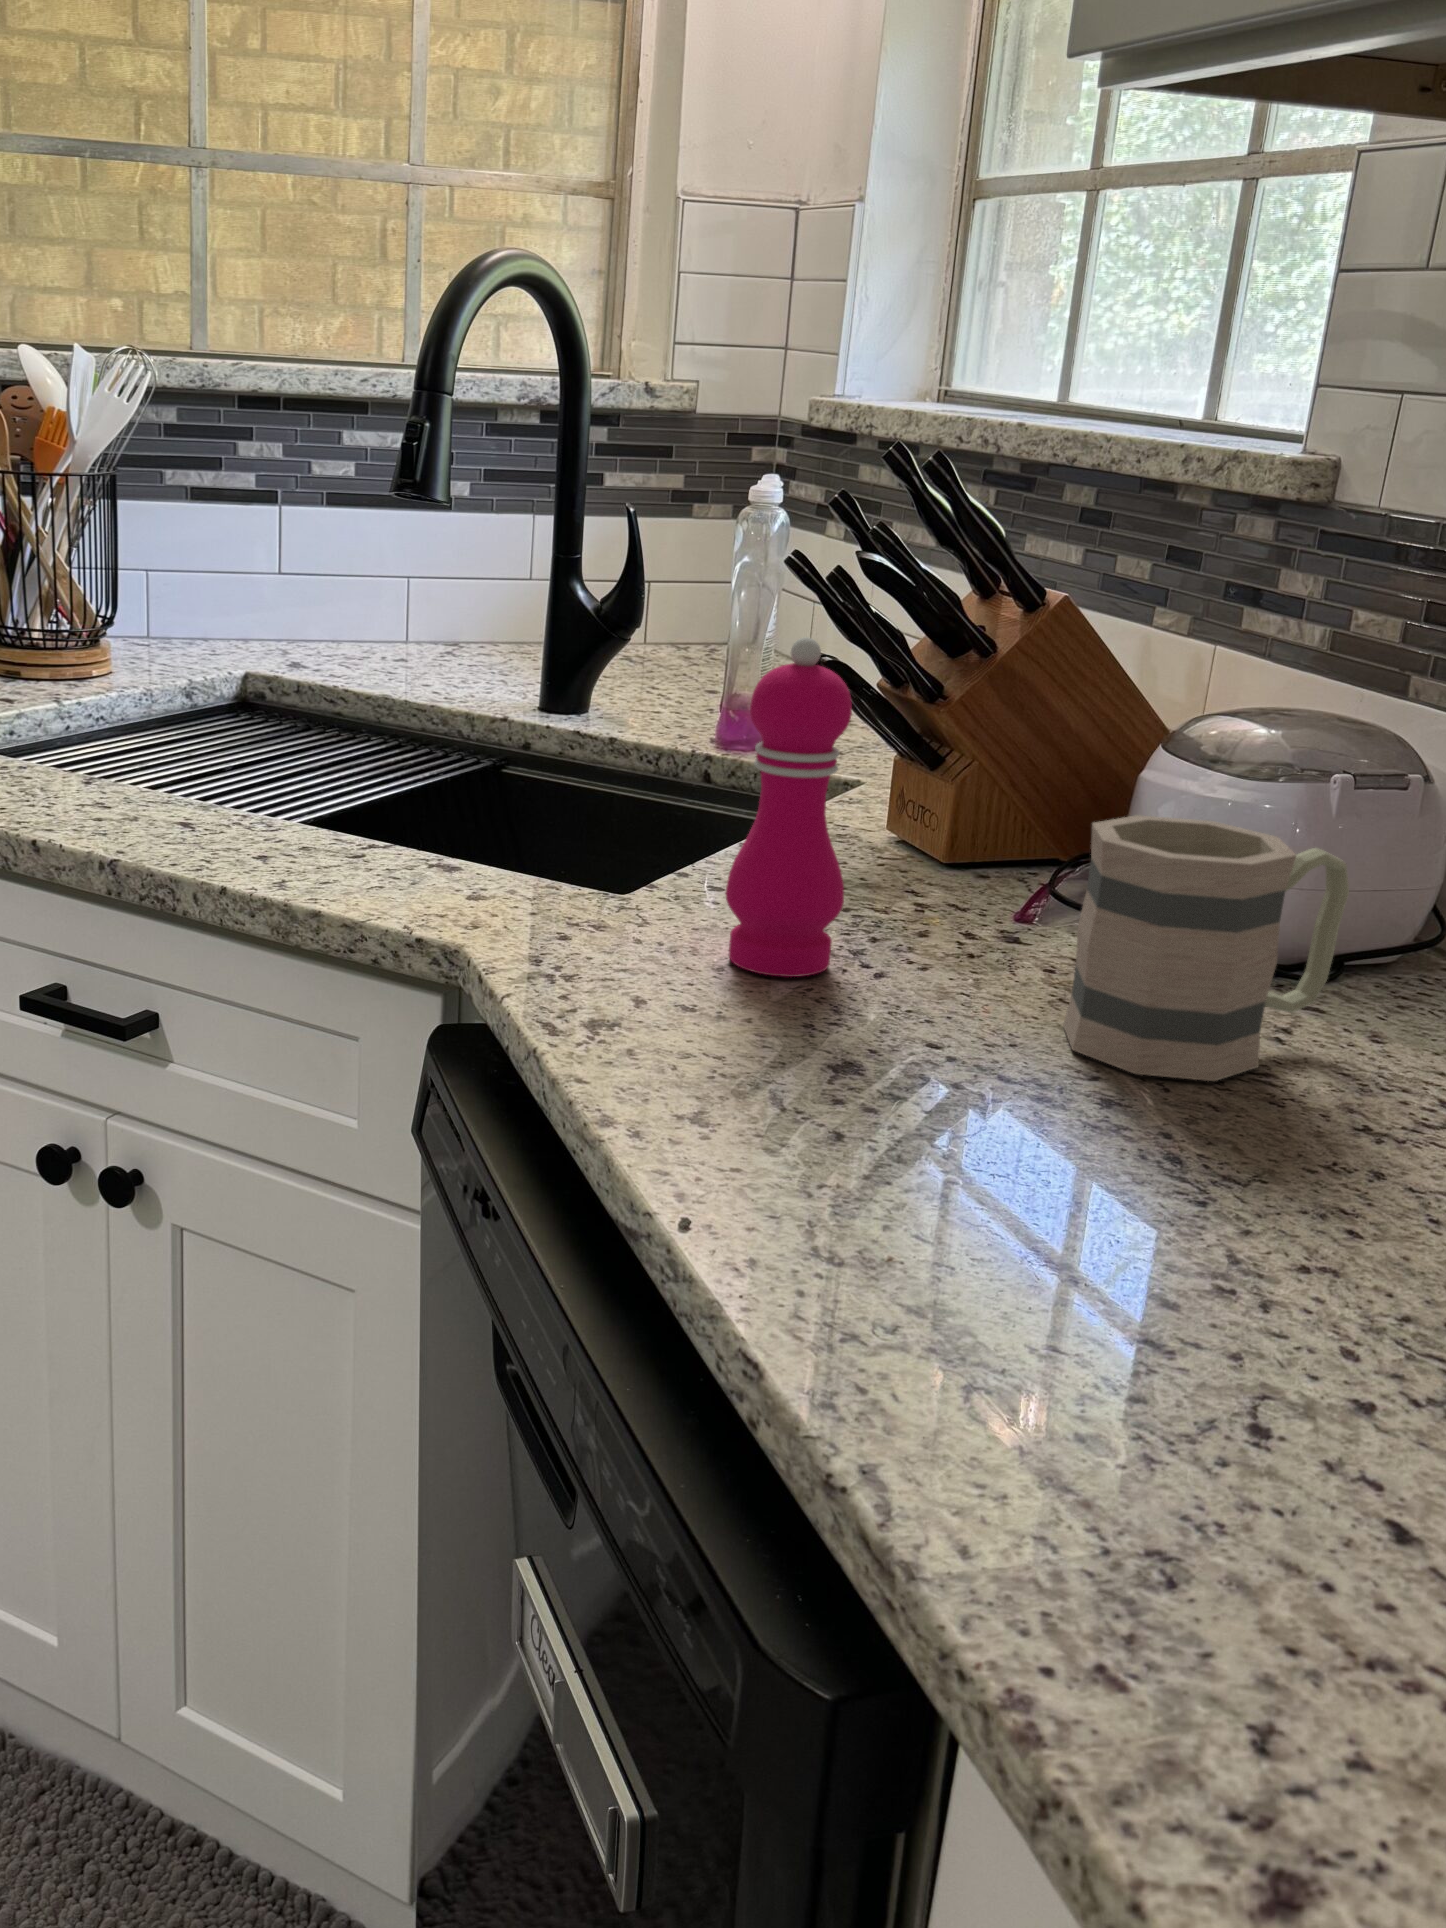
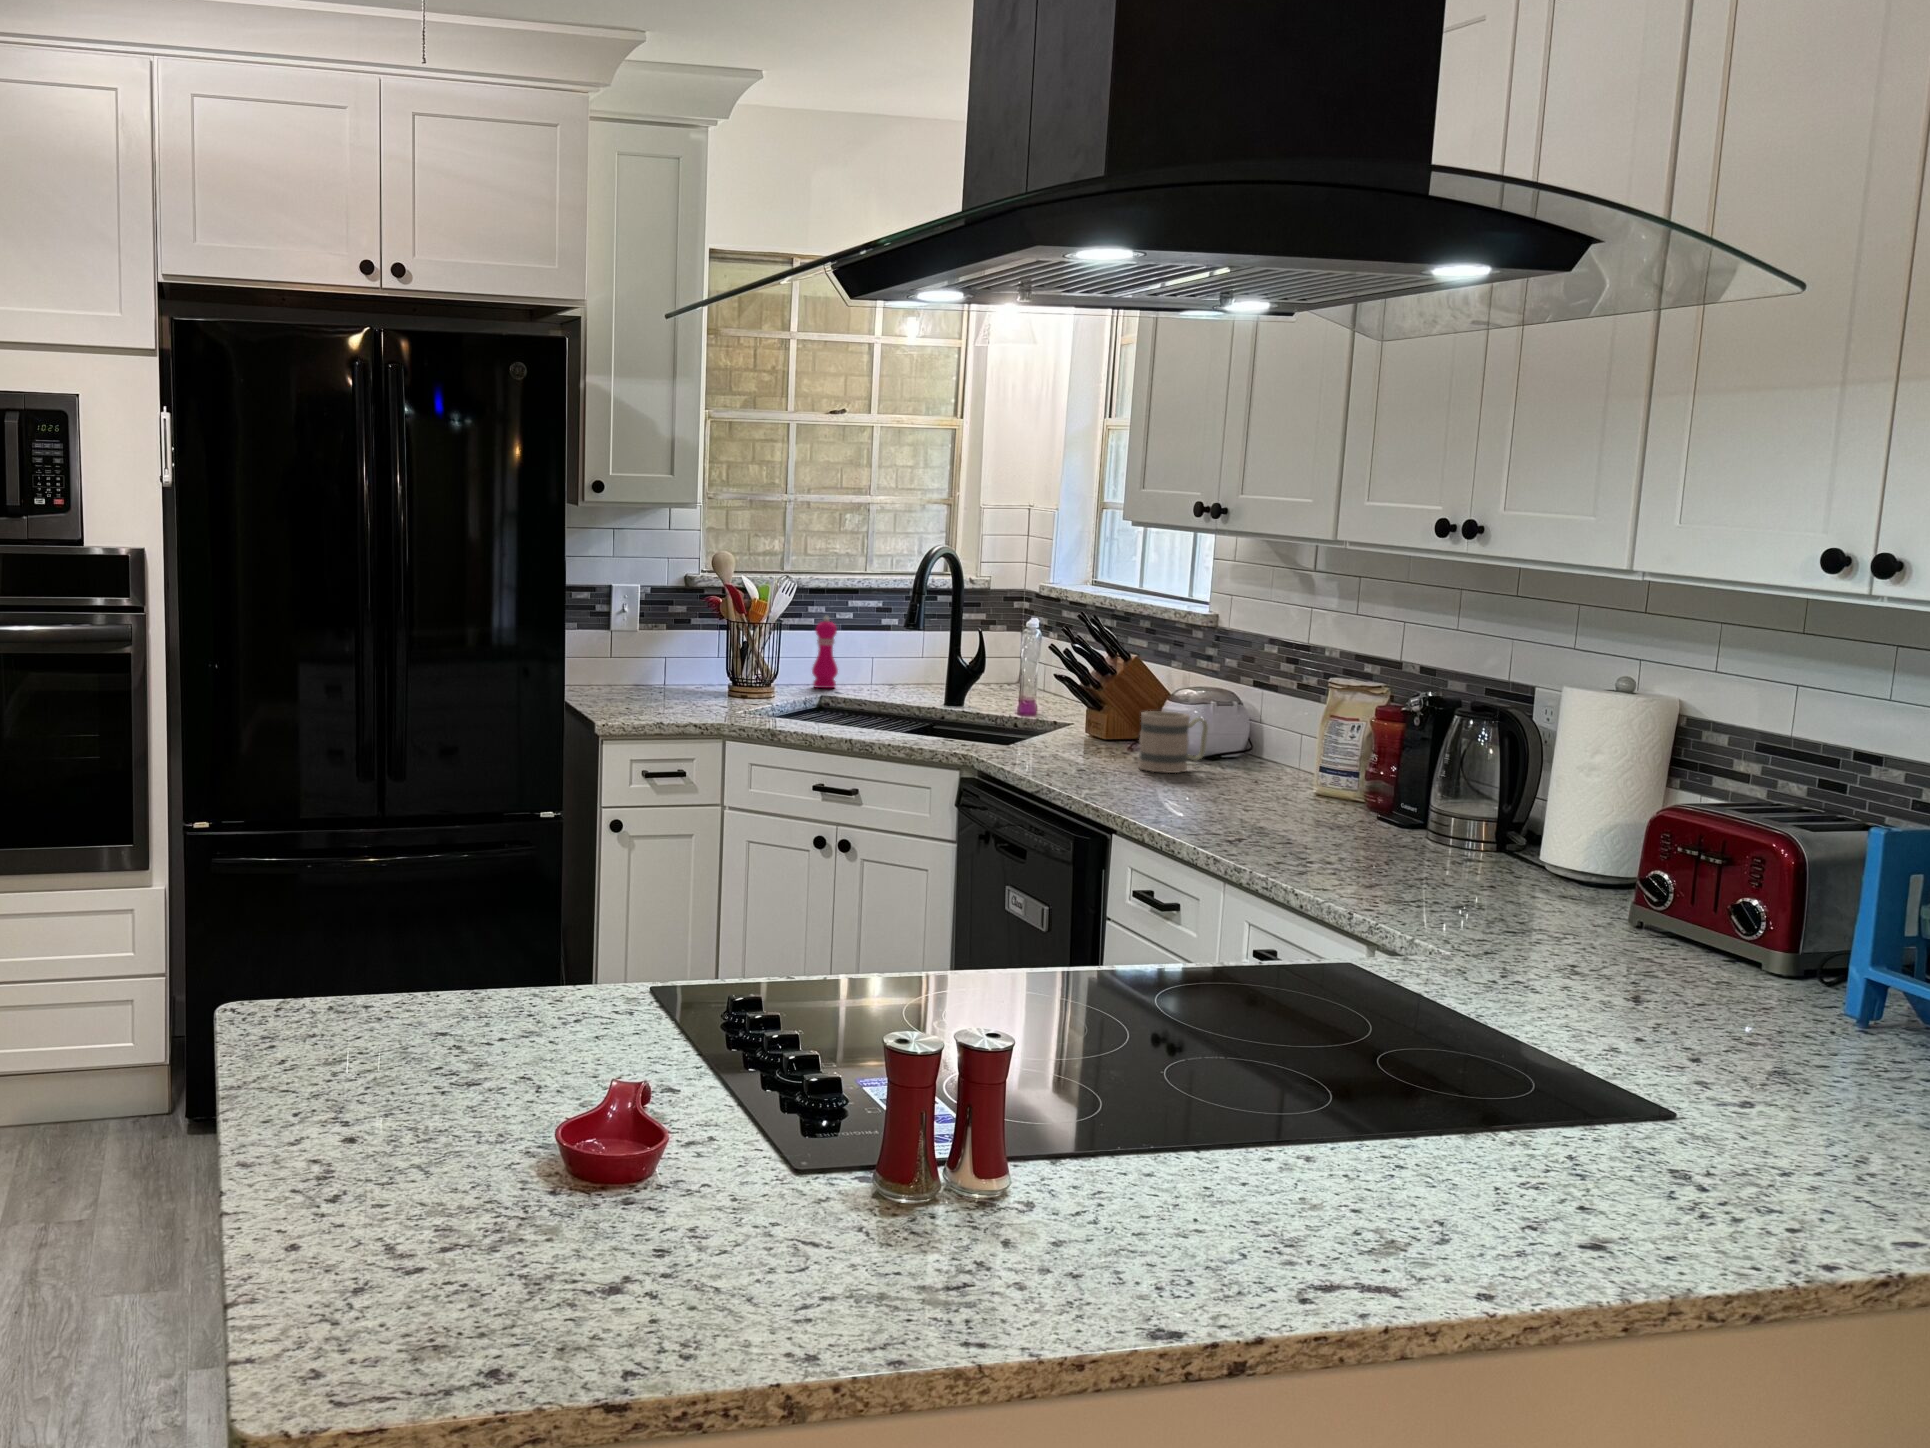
pepper mill: present [726,637,852,977] -> present [812,616,838,688]

